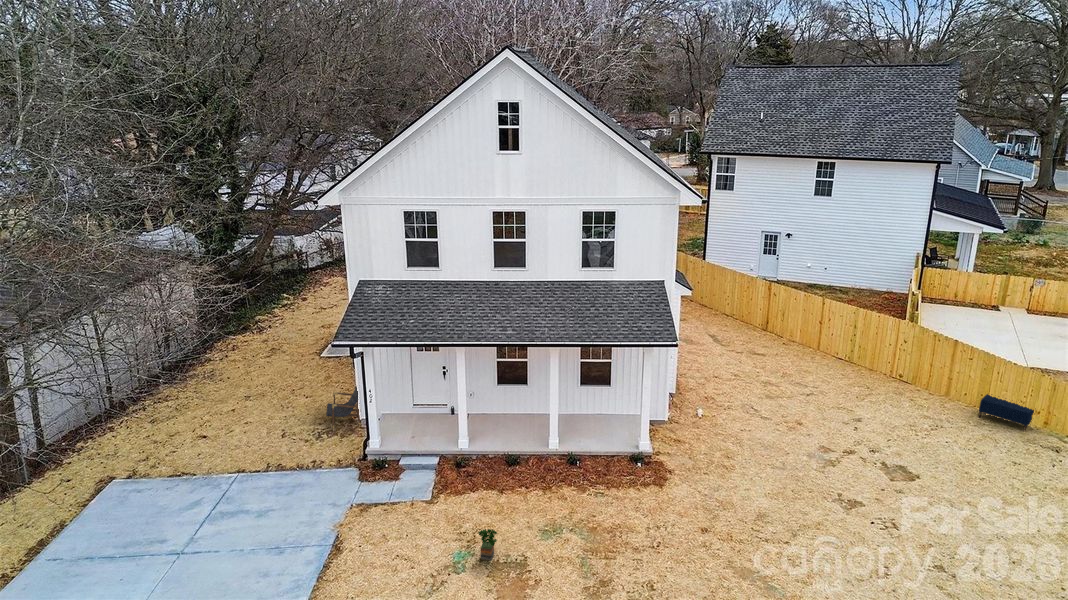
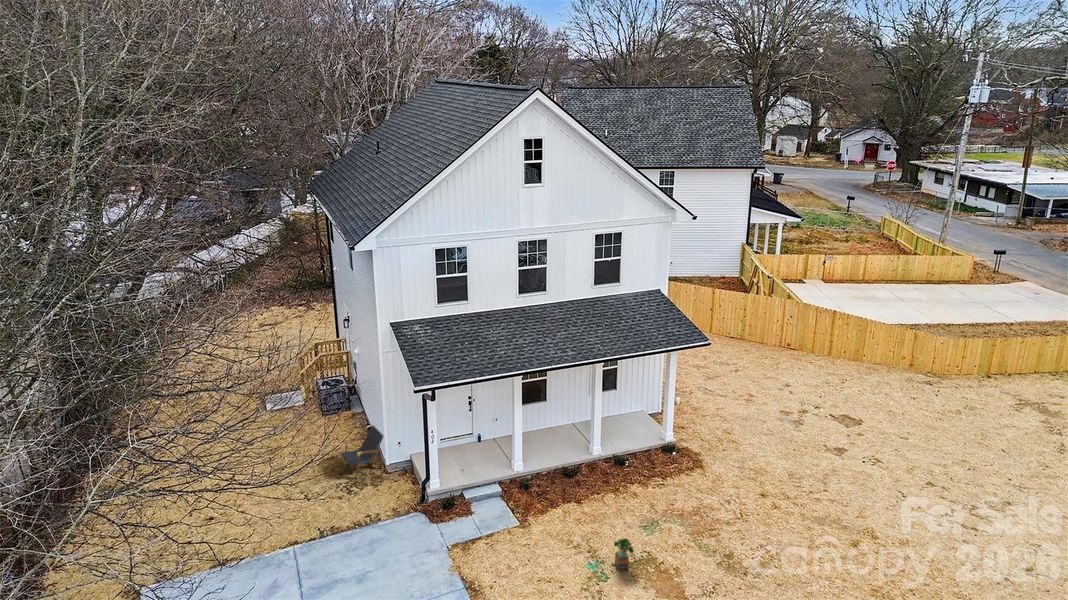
bench: present [978,394,1034,431] -> none [856,347,894,372]

